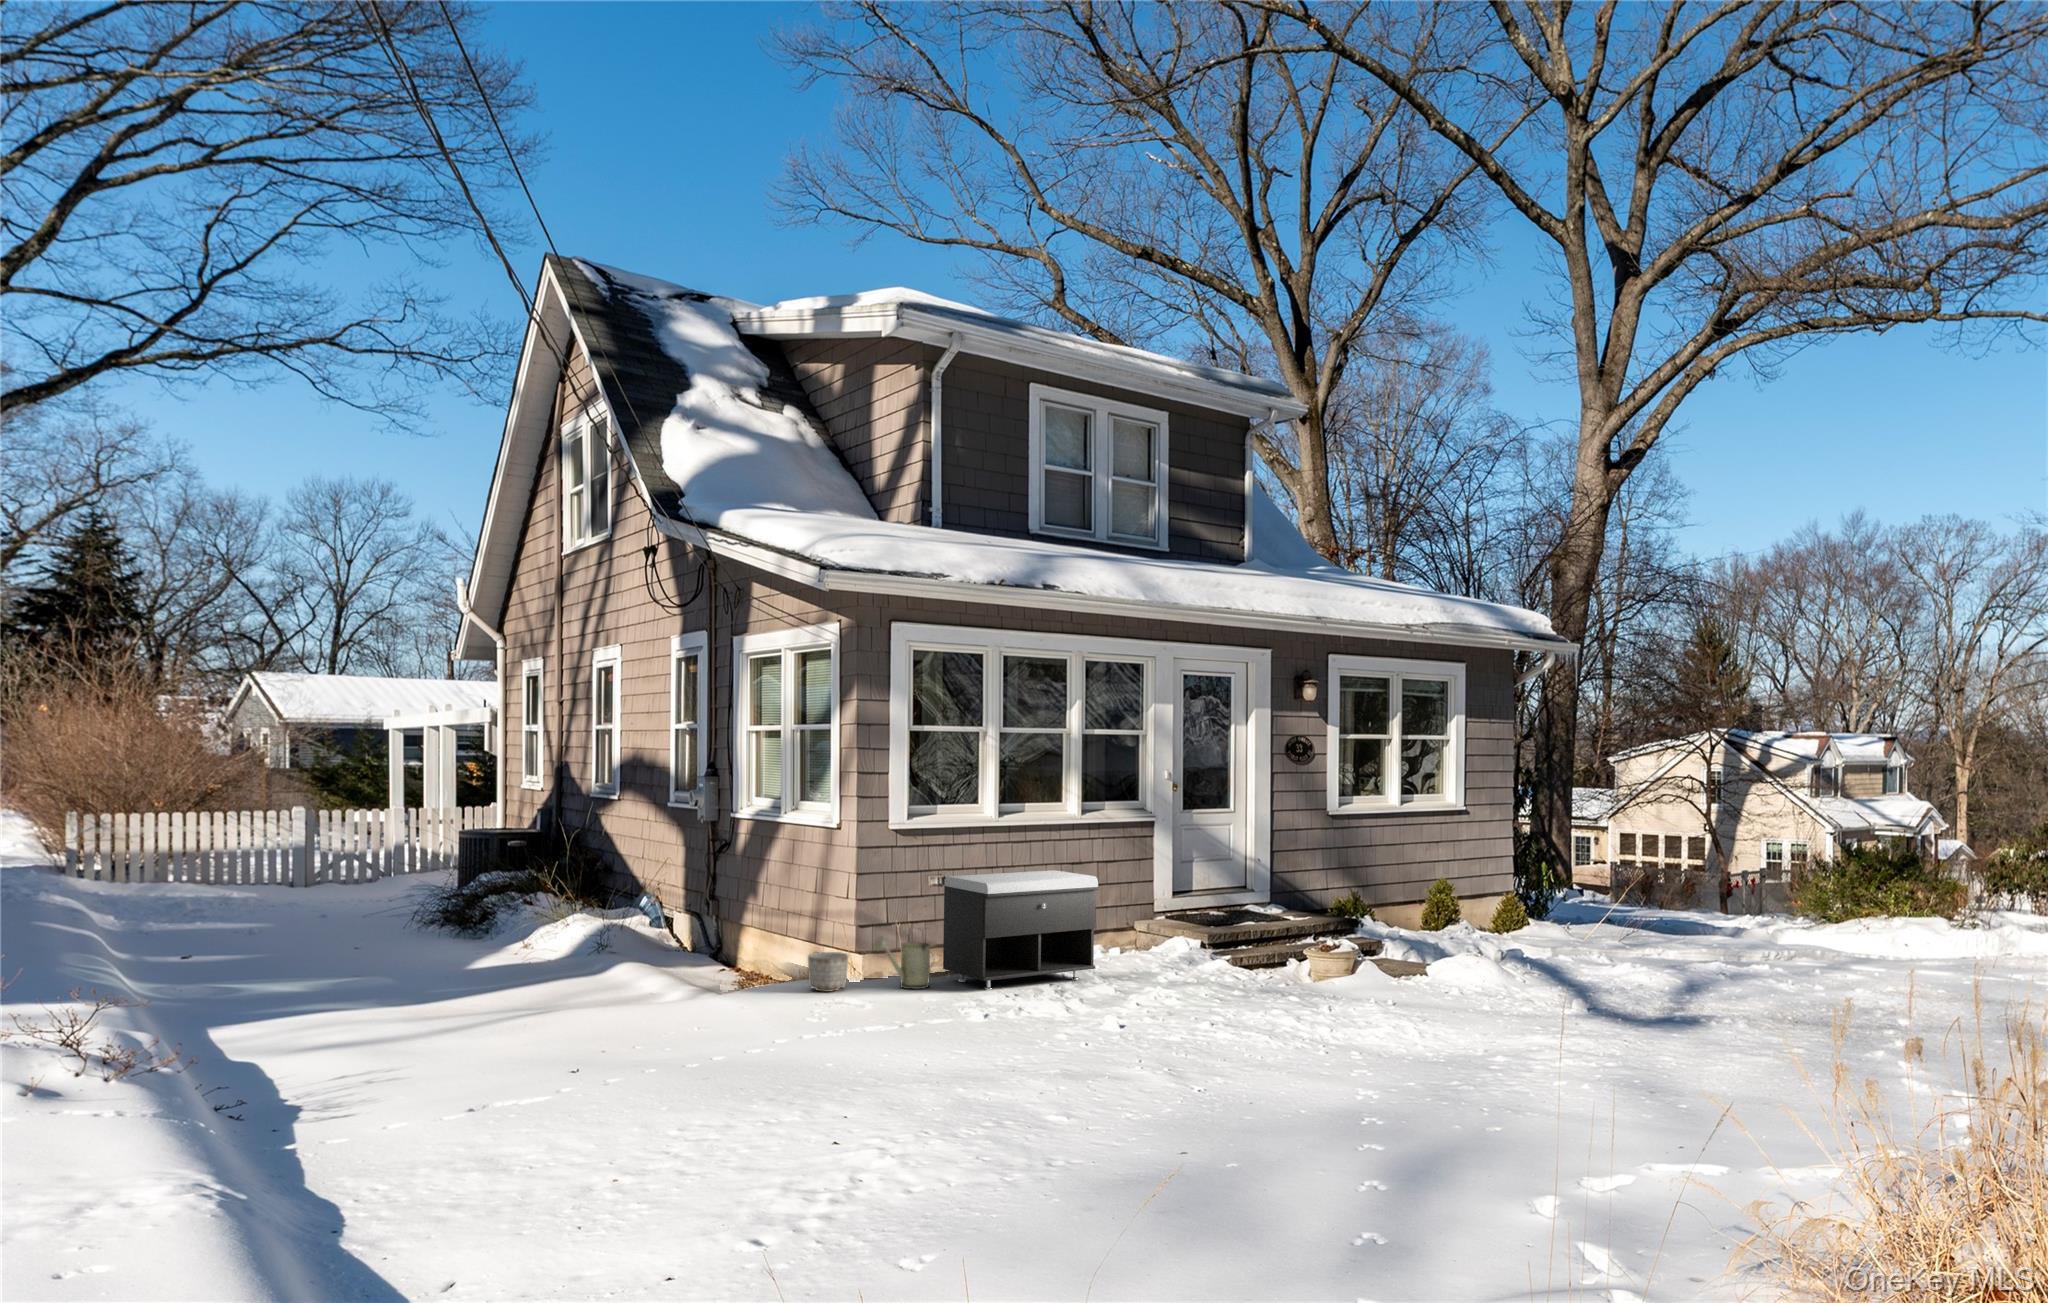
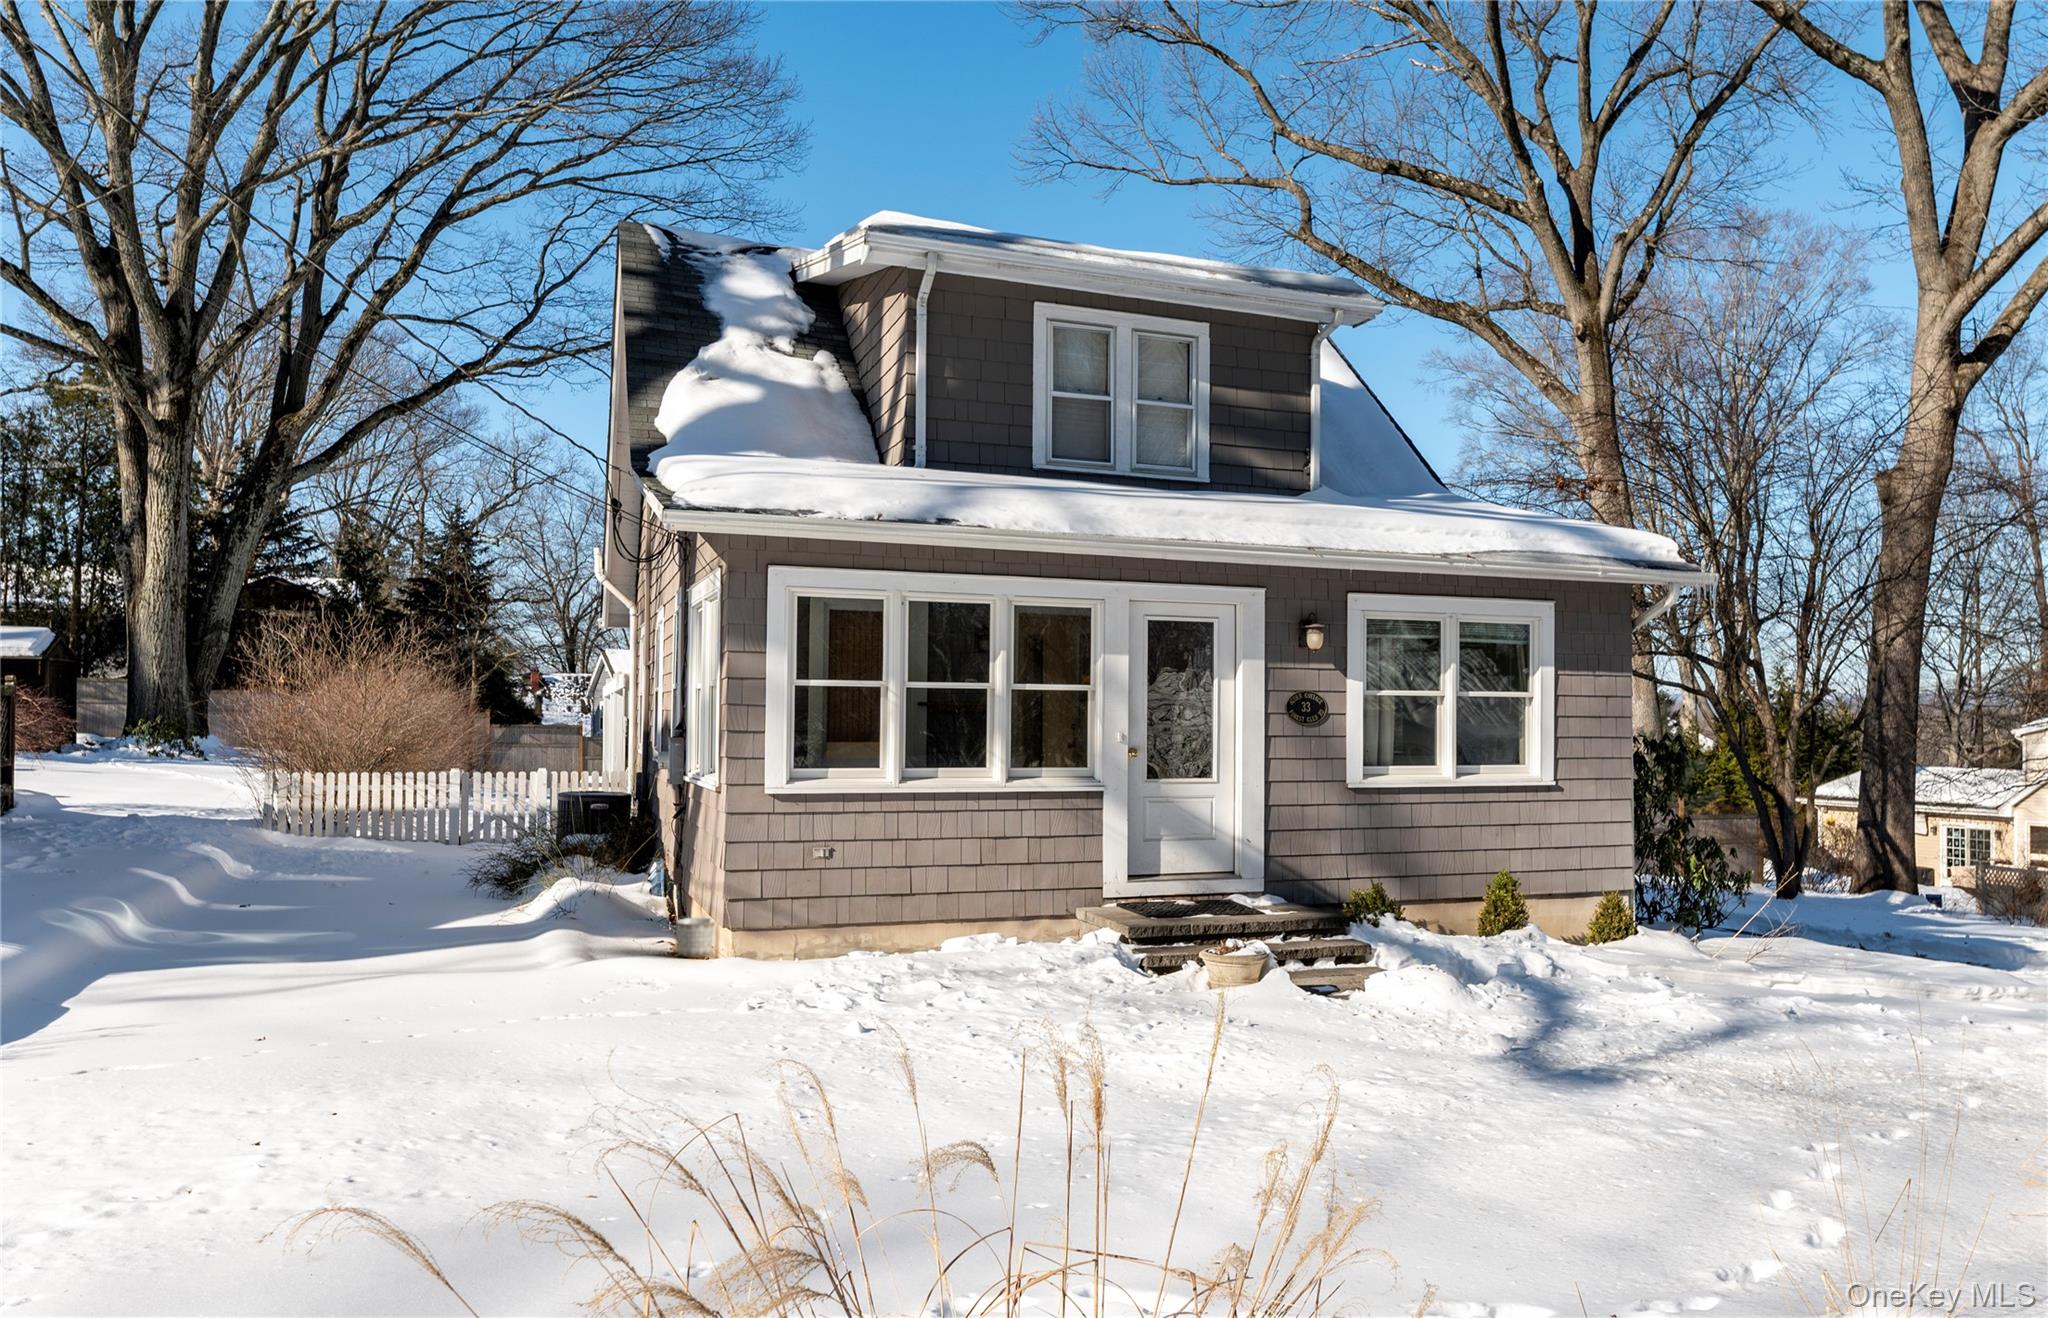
storage bench: present [943,870,1098,990] -> none [827,842,986,964]
watering can: present [873,933,930,989] -> none [737,896,809,960]

